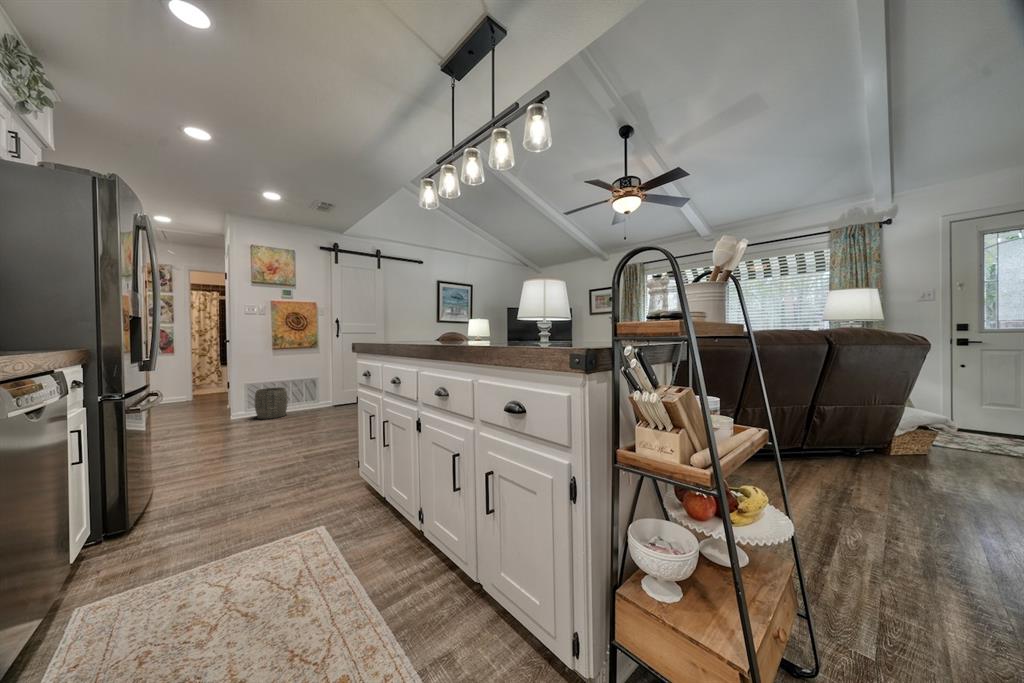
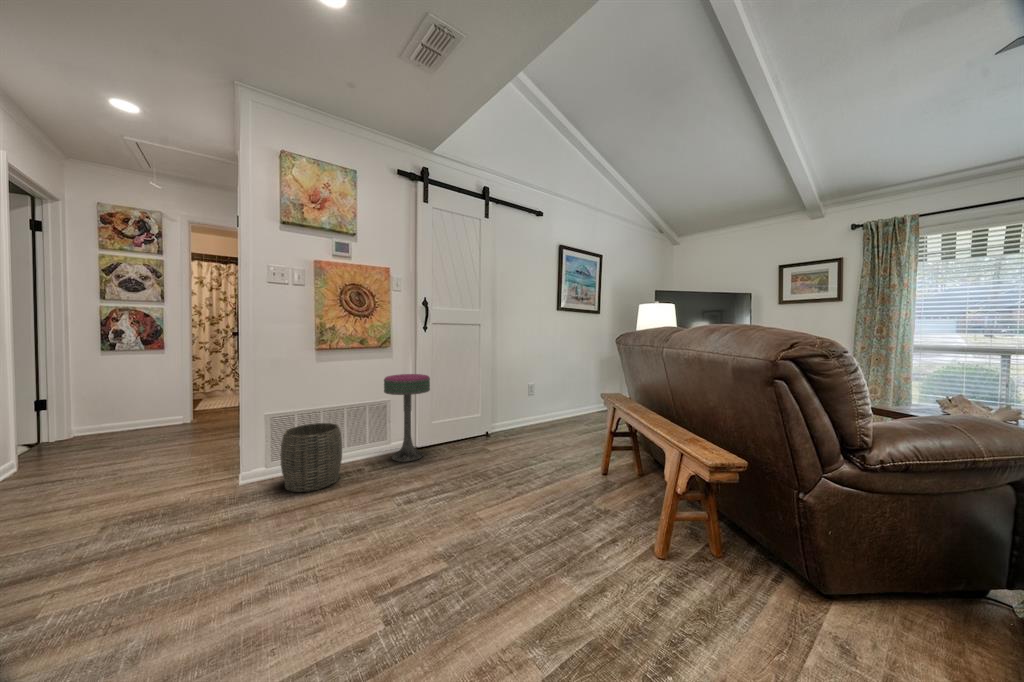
bar stool: none [312,362,340,409] -> present [384,374,430,462]

